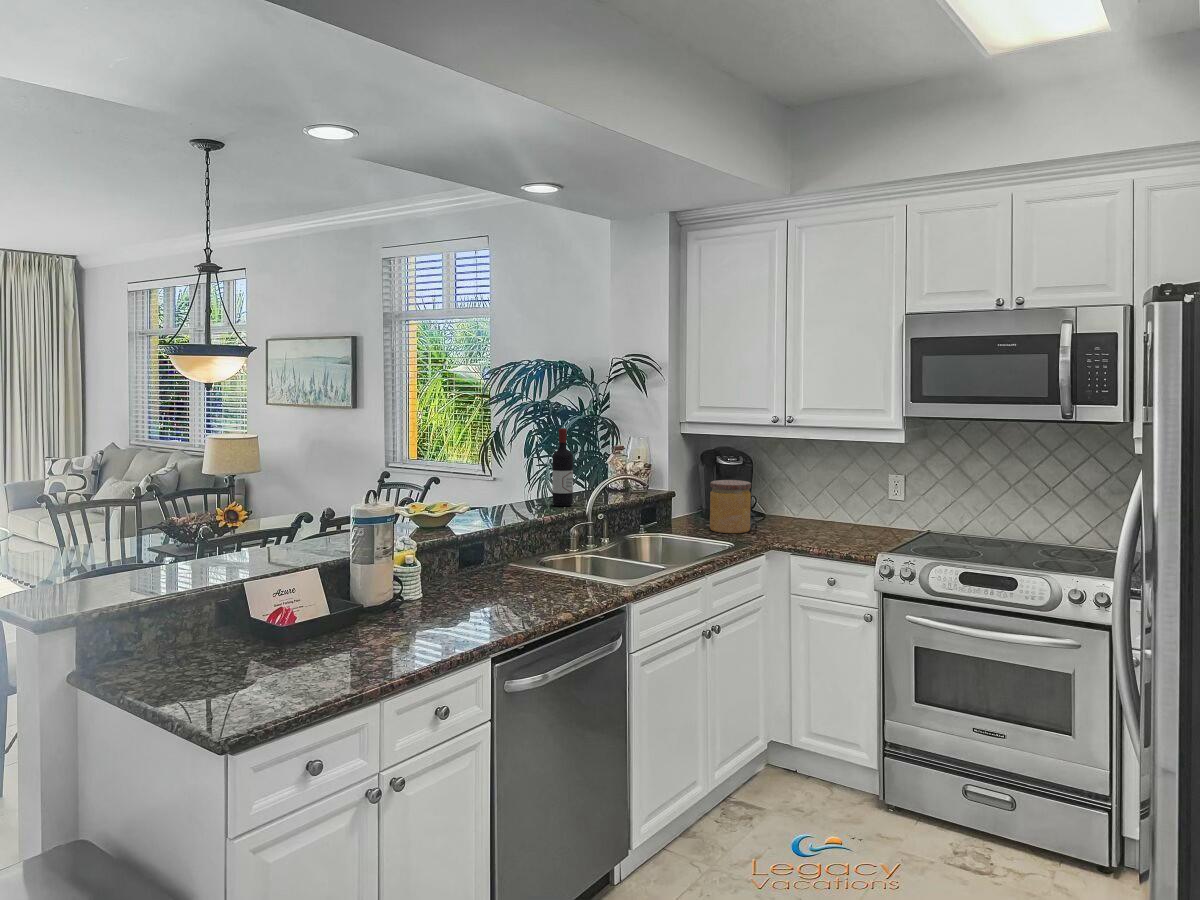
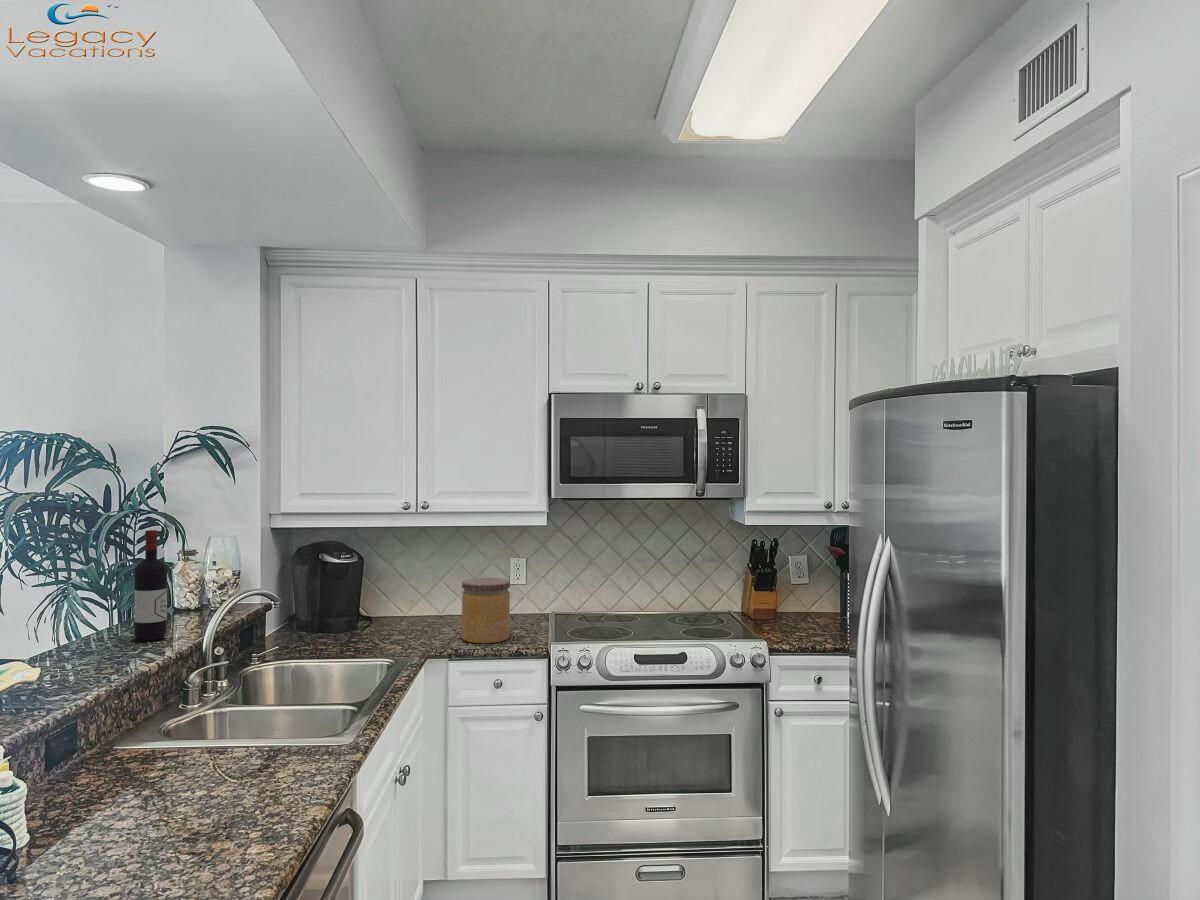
jar: present [710,480,751,533] -> present [462,578,510,643]

